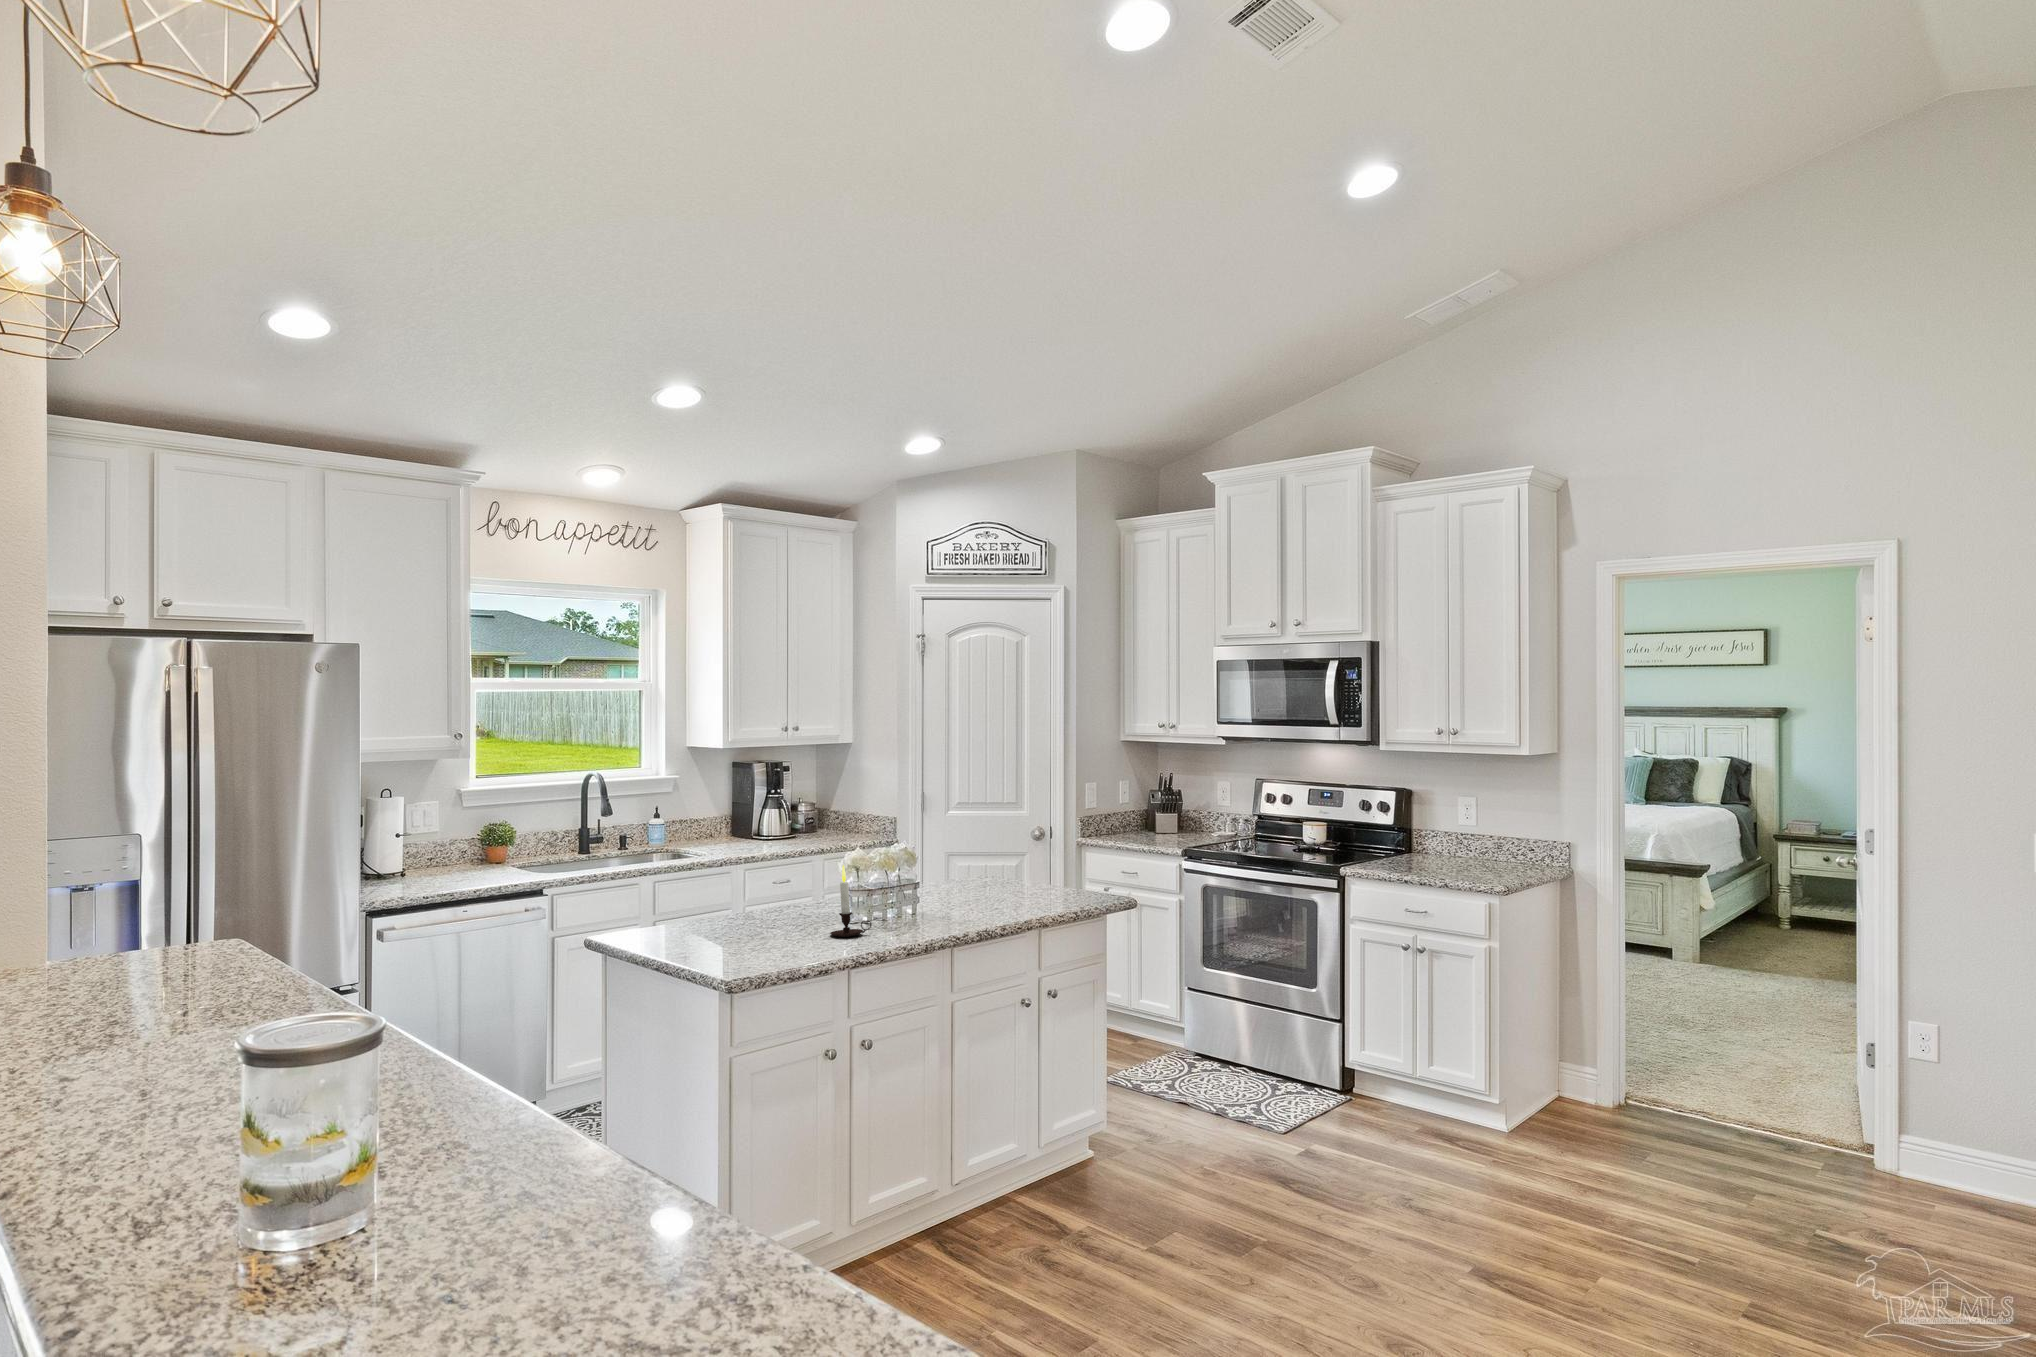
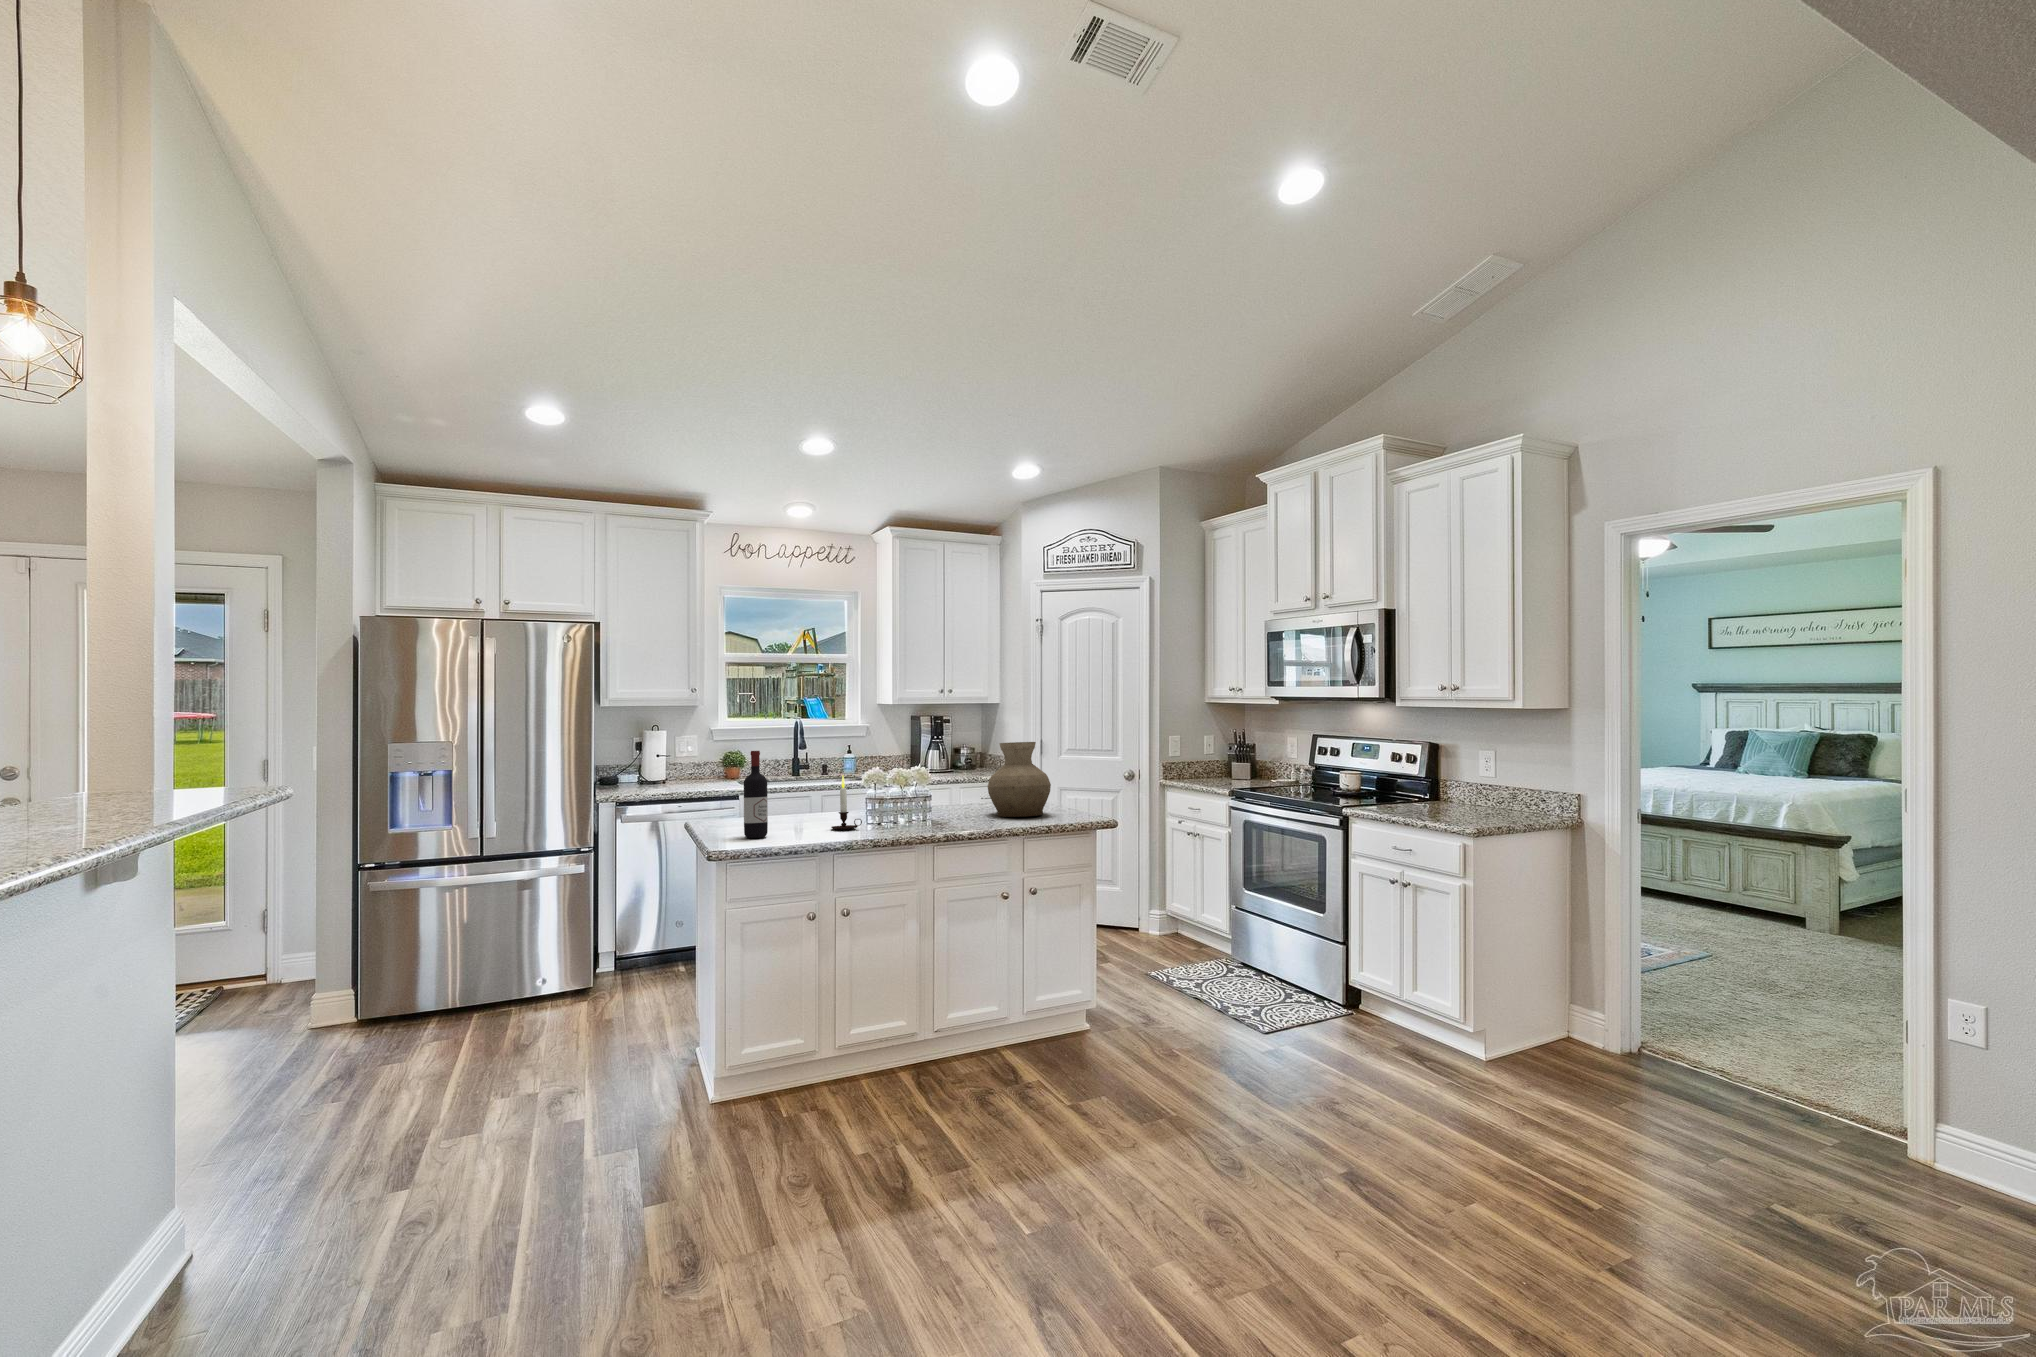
vase: none [978,808,1056,903] -> present [988,742,1051,817]
wine bottle: none [740,841,774,959] -> present [744,751,768,838]

